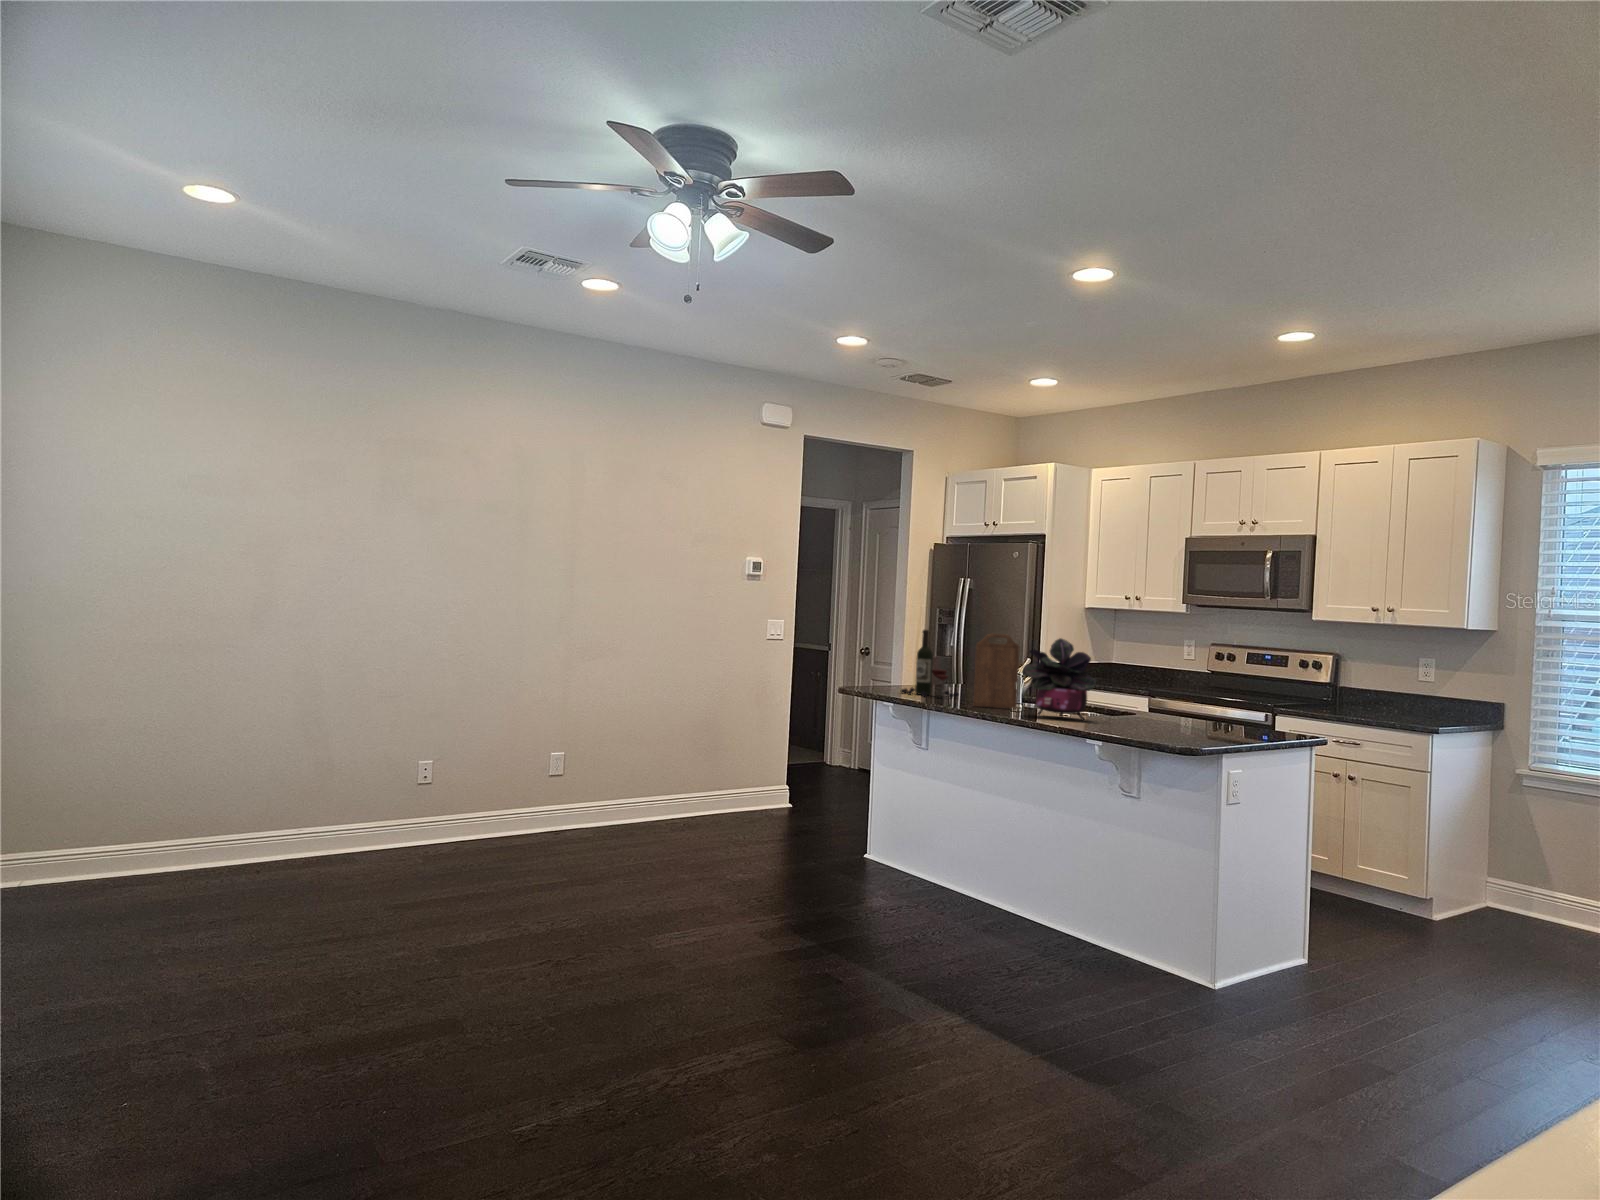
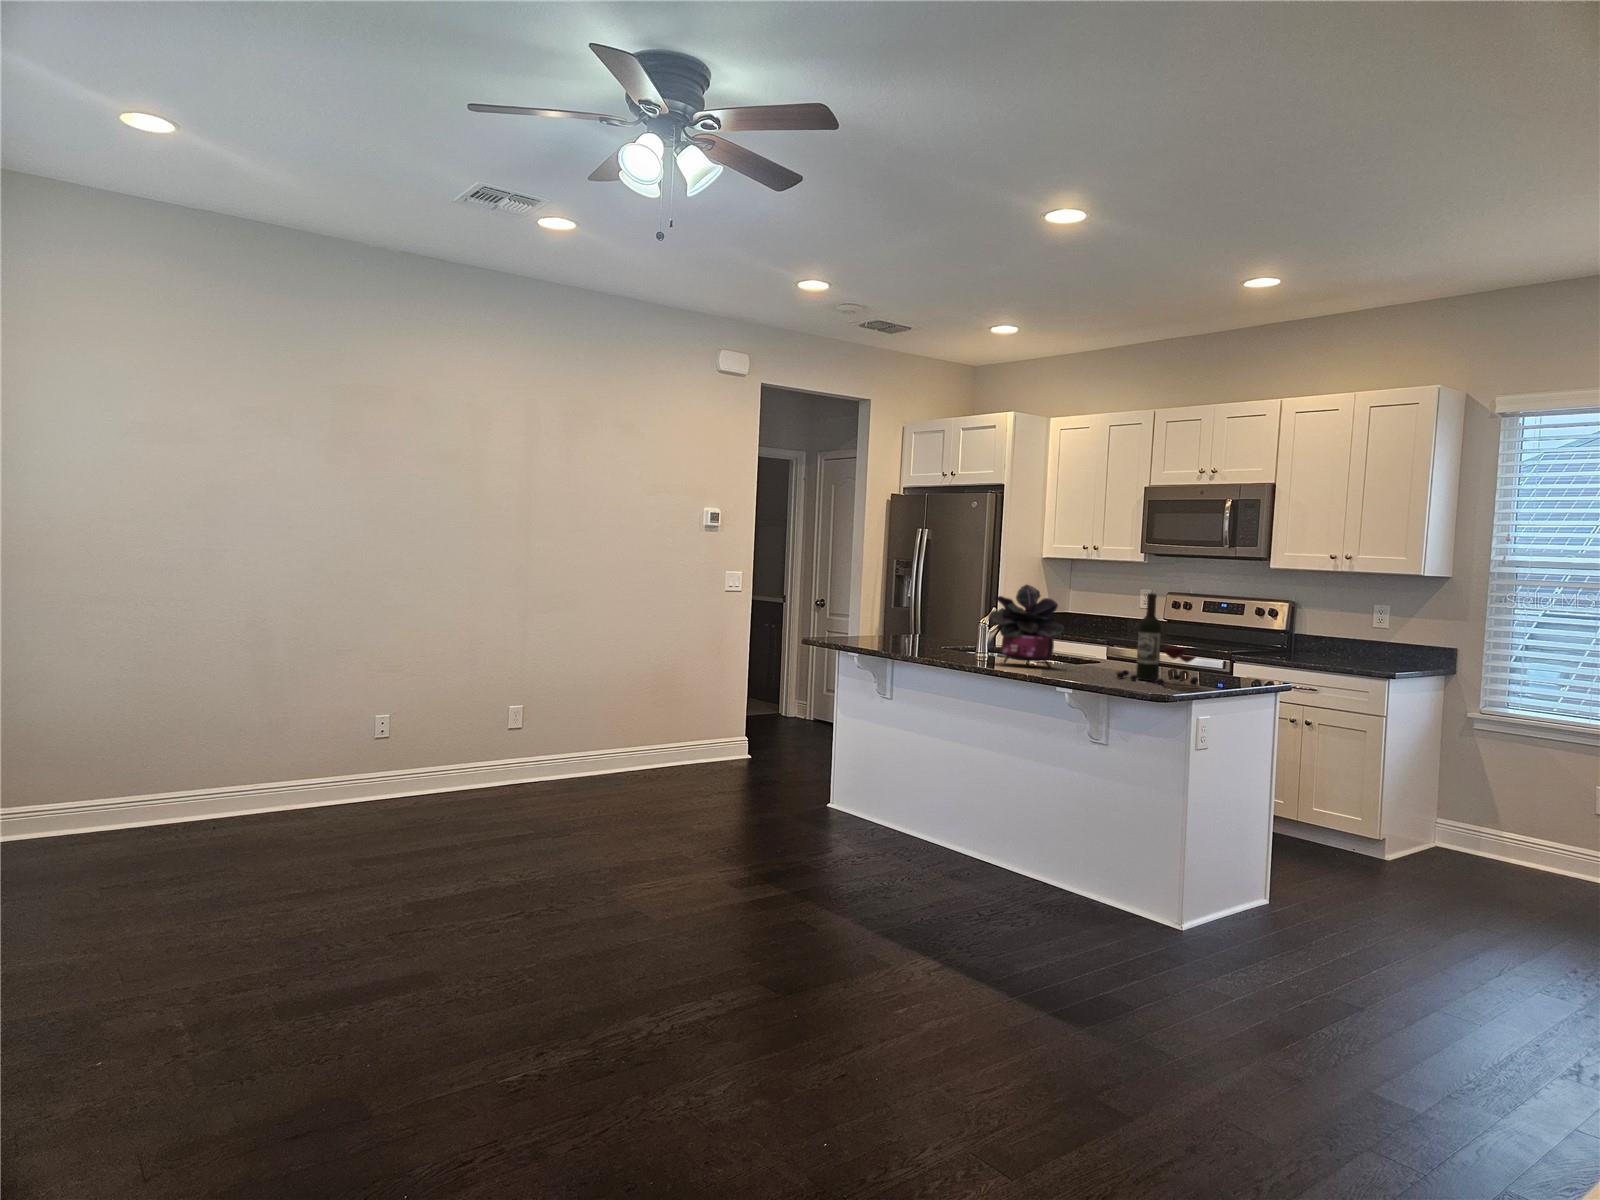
wine bottle: present [901,630,959,698] -> present [1116,593,1198,685]
cutting board: present [974,634,1019,708] -> none [937,581,984,657]

